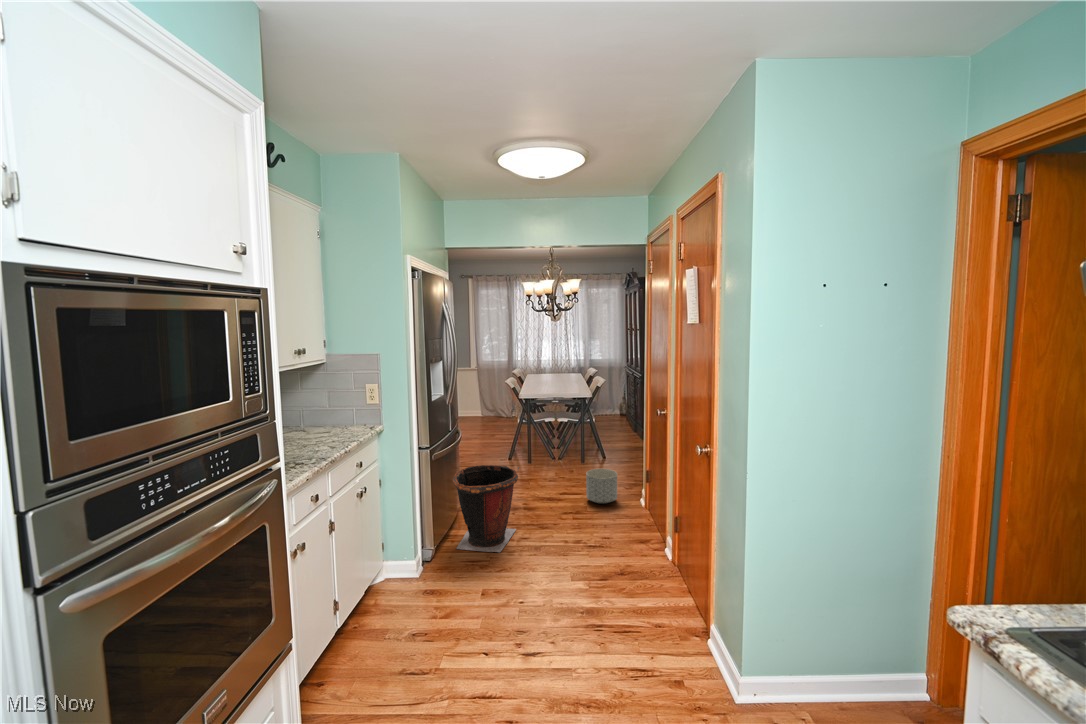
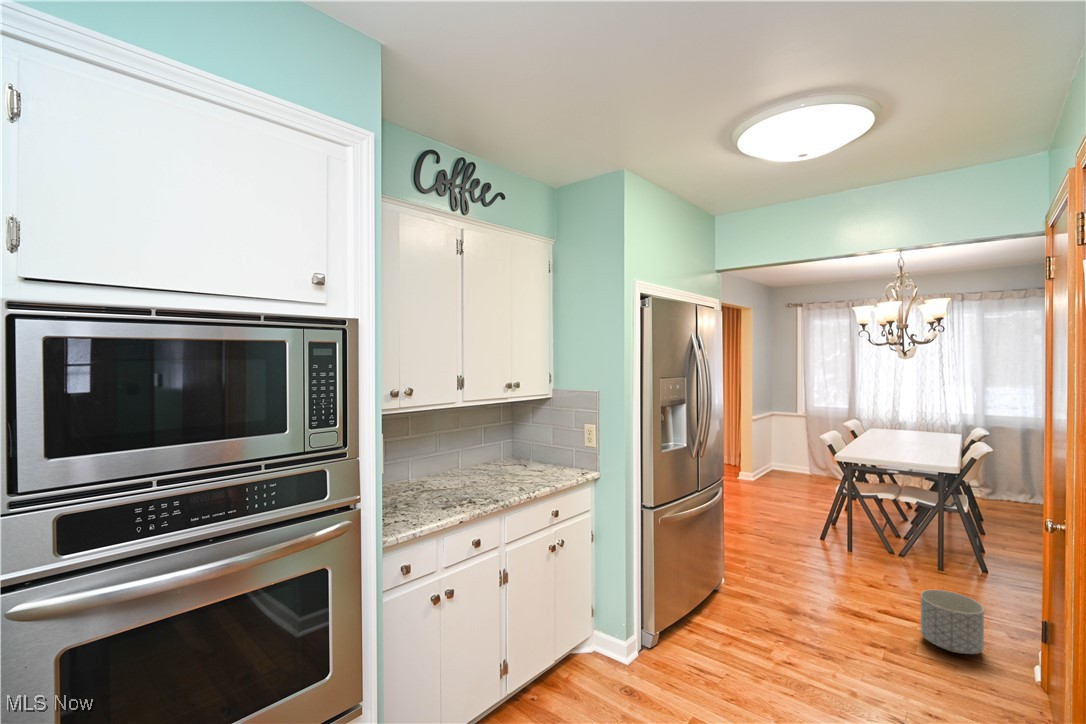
trash can: present [453,465,519,552] -> none [688,539,783,671]

